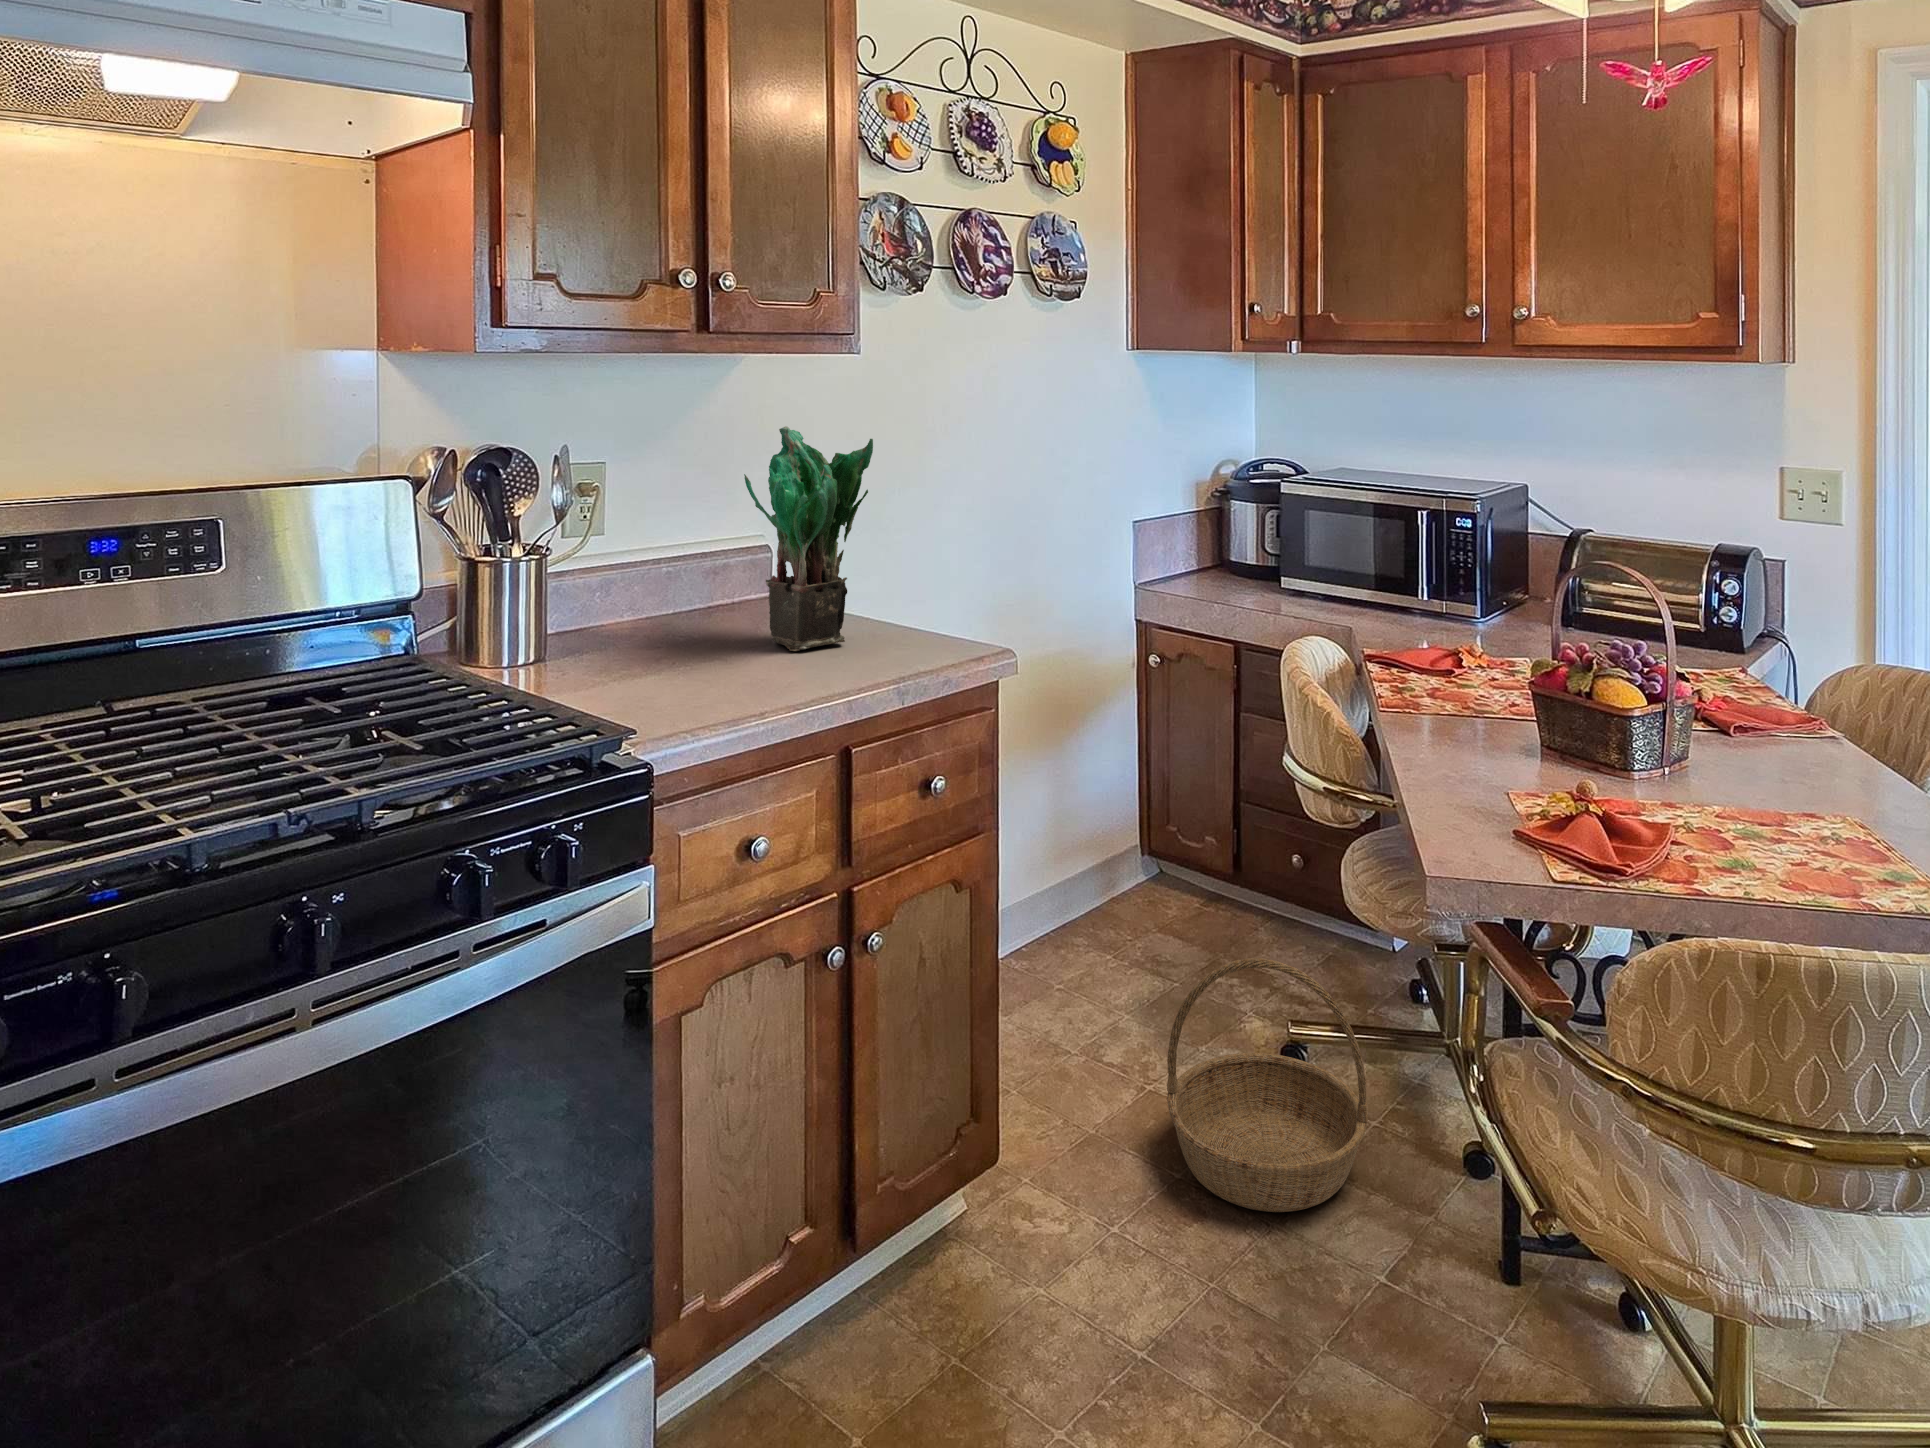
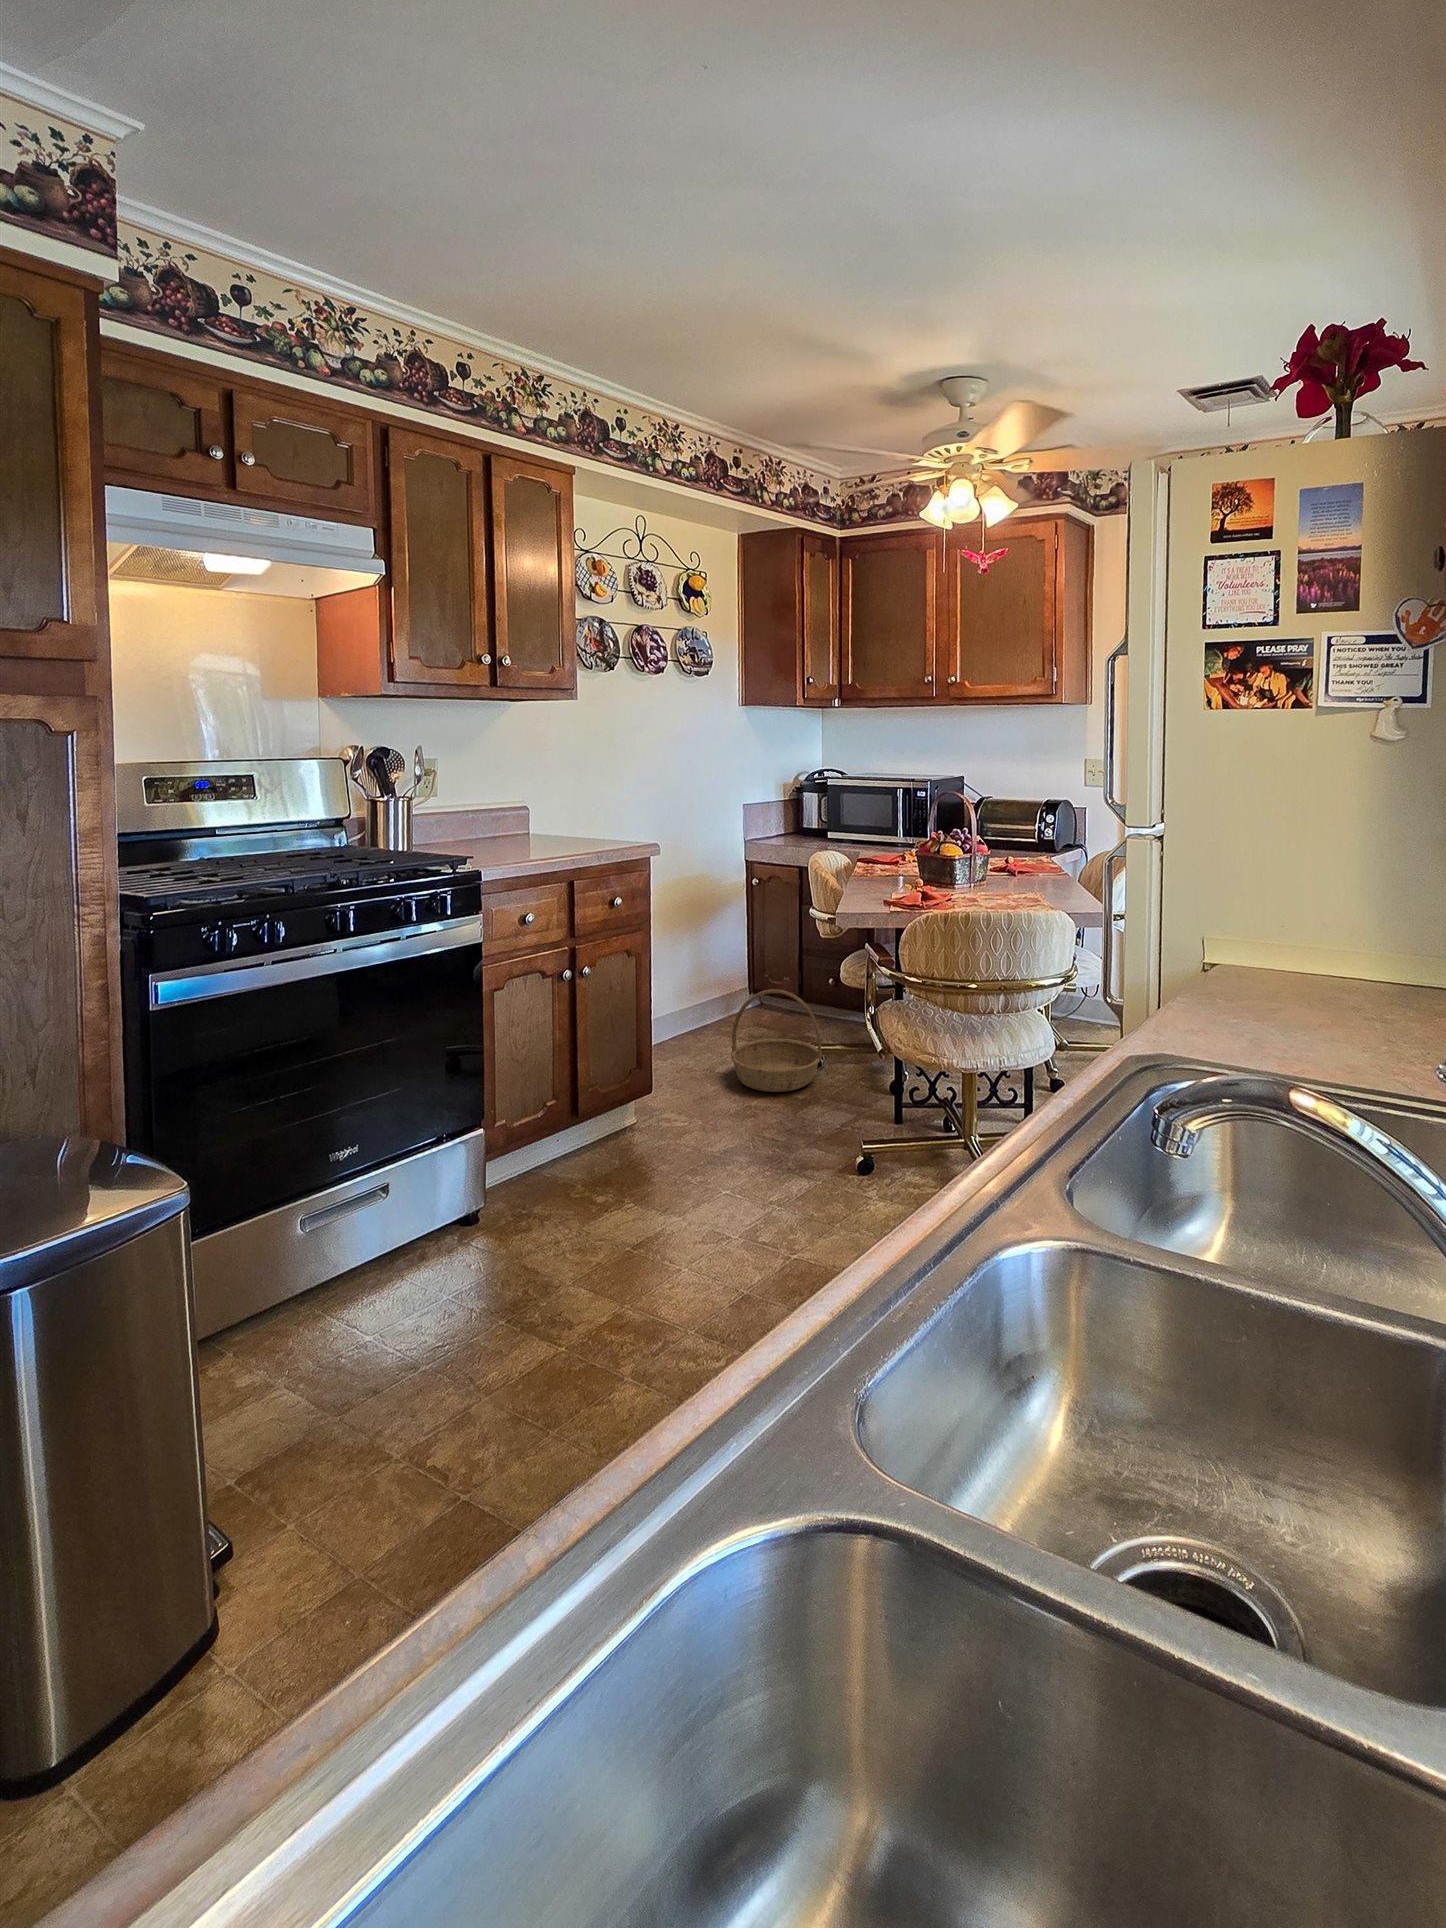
potted plant: present [744,426,873,651] -> none [520,734,584,839]

